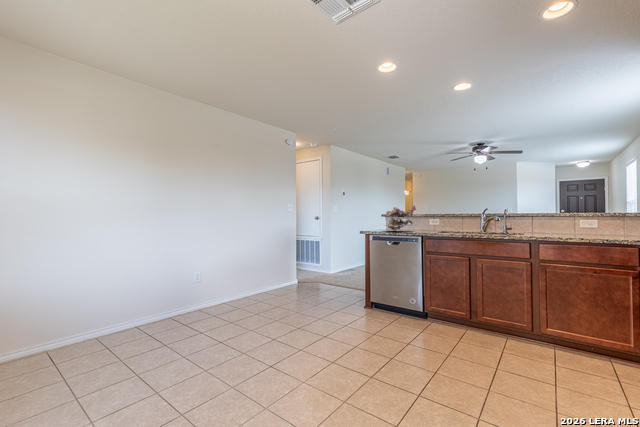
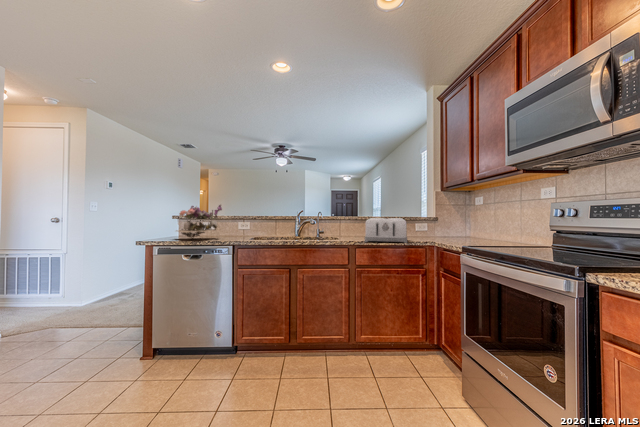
toaster: none [545,215,609,240] -> present [365,218,407,243]

